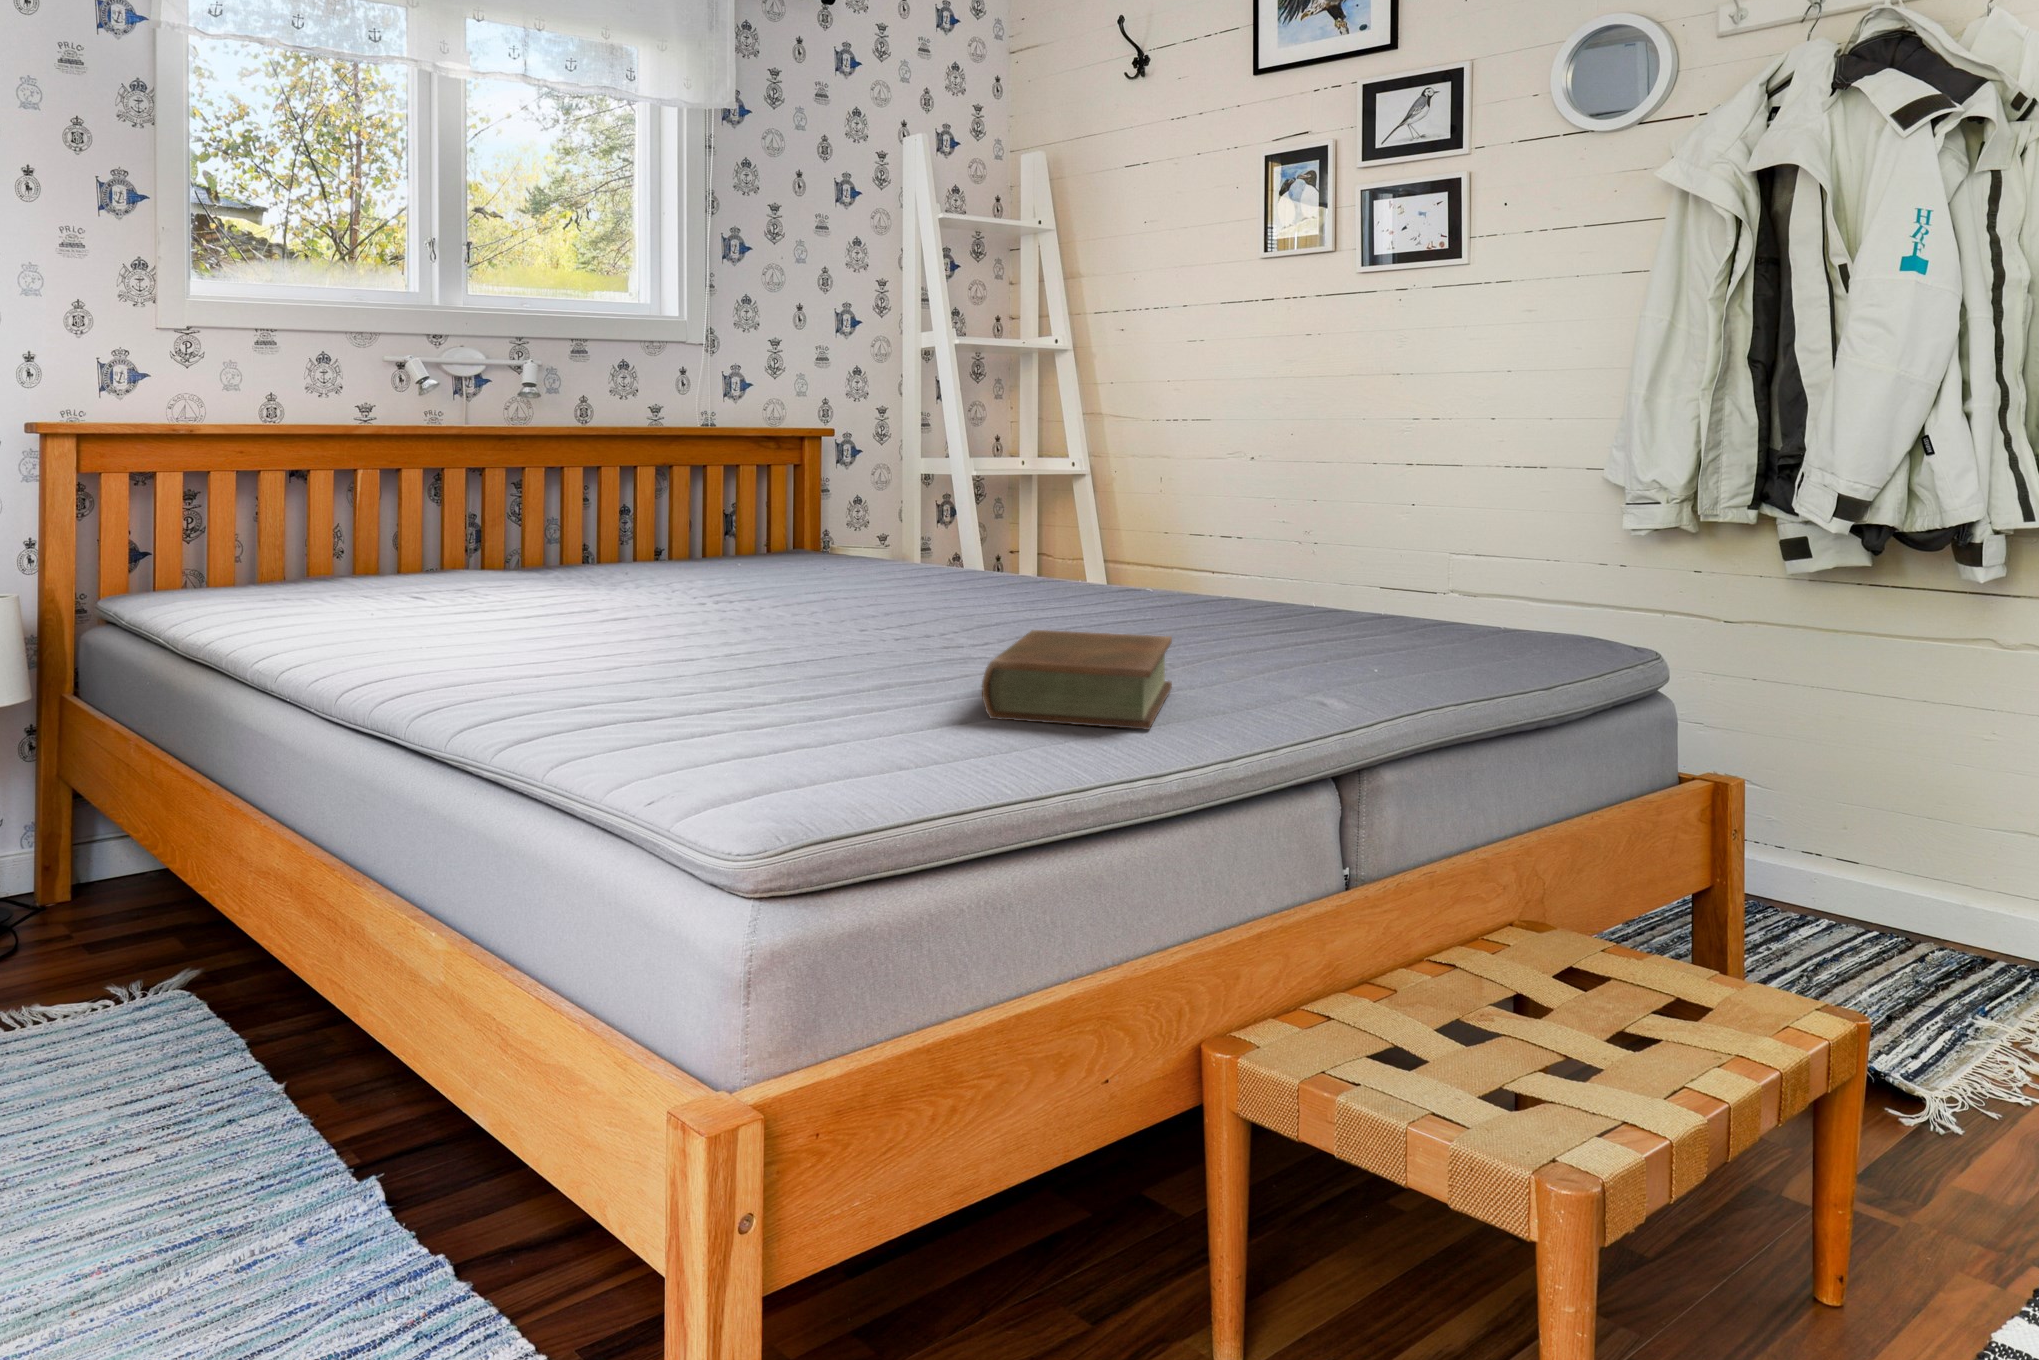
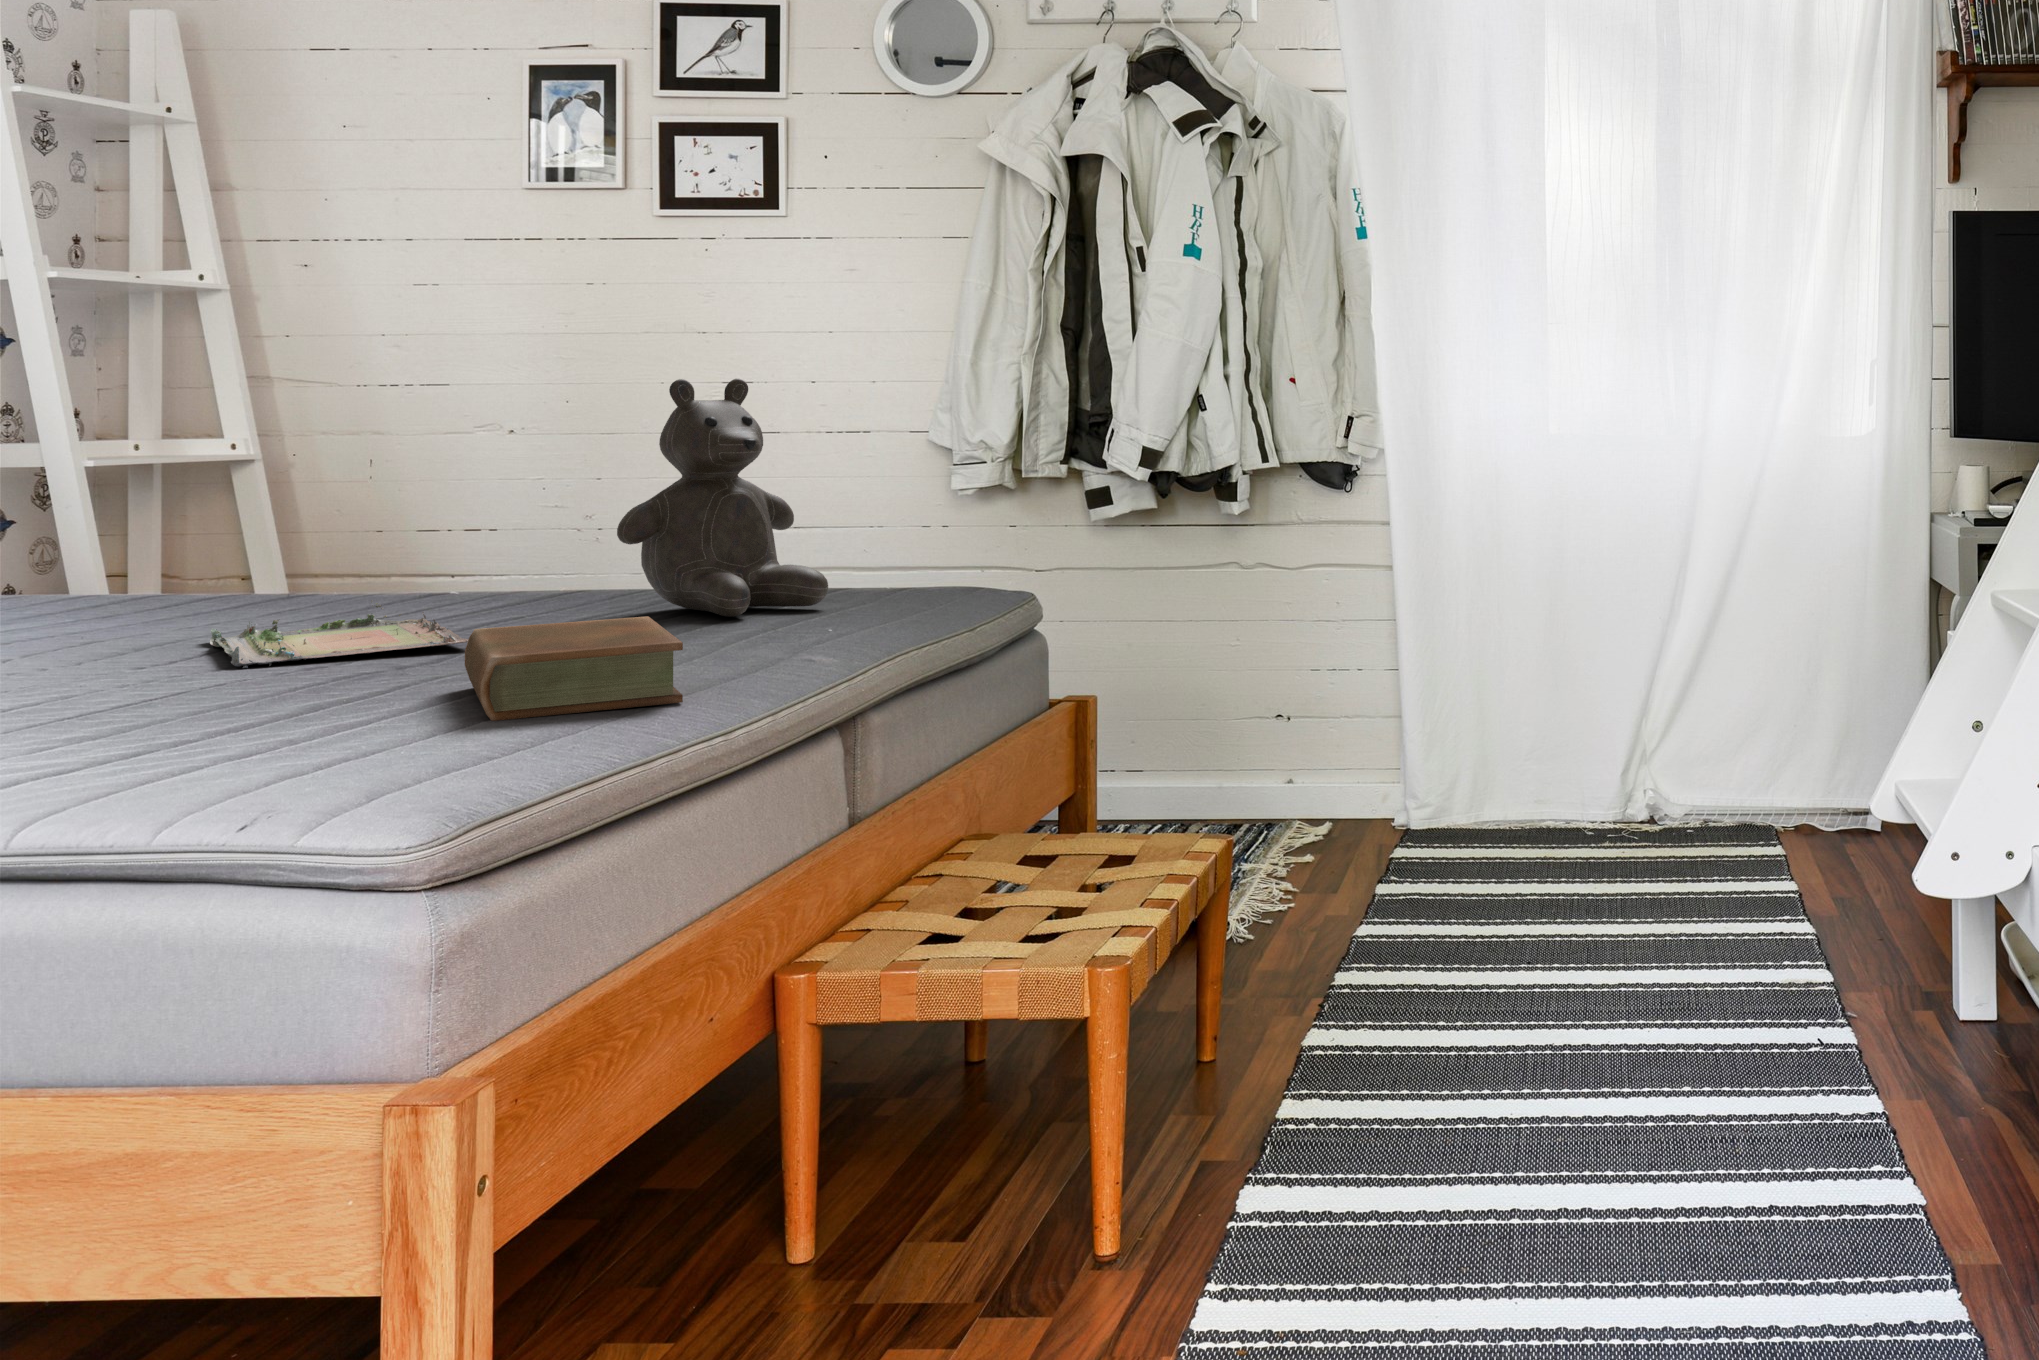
teddy bear: none [1233,413,1422,641] -> present [617,379,828,617]
tray: none [923,591,1088,637] -> present [210,601,468,668]

